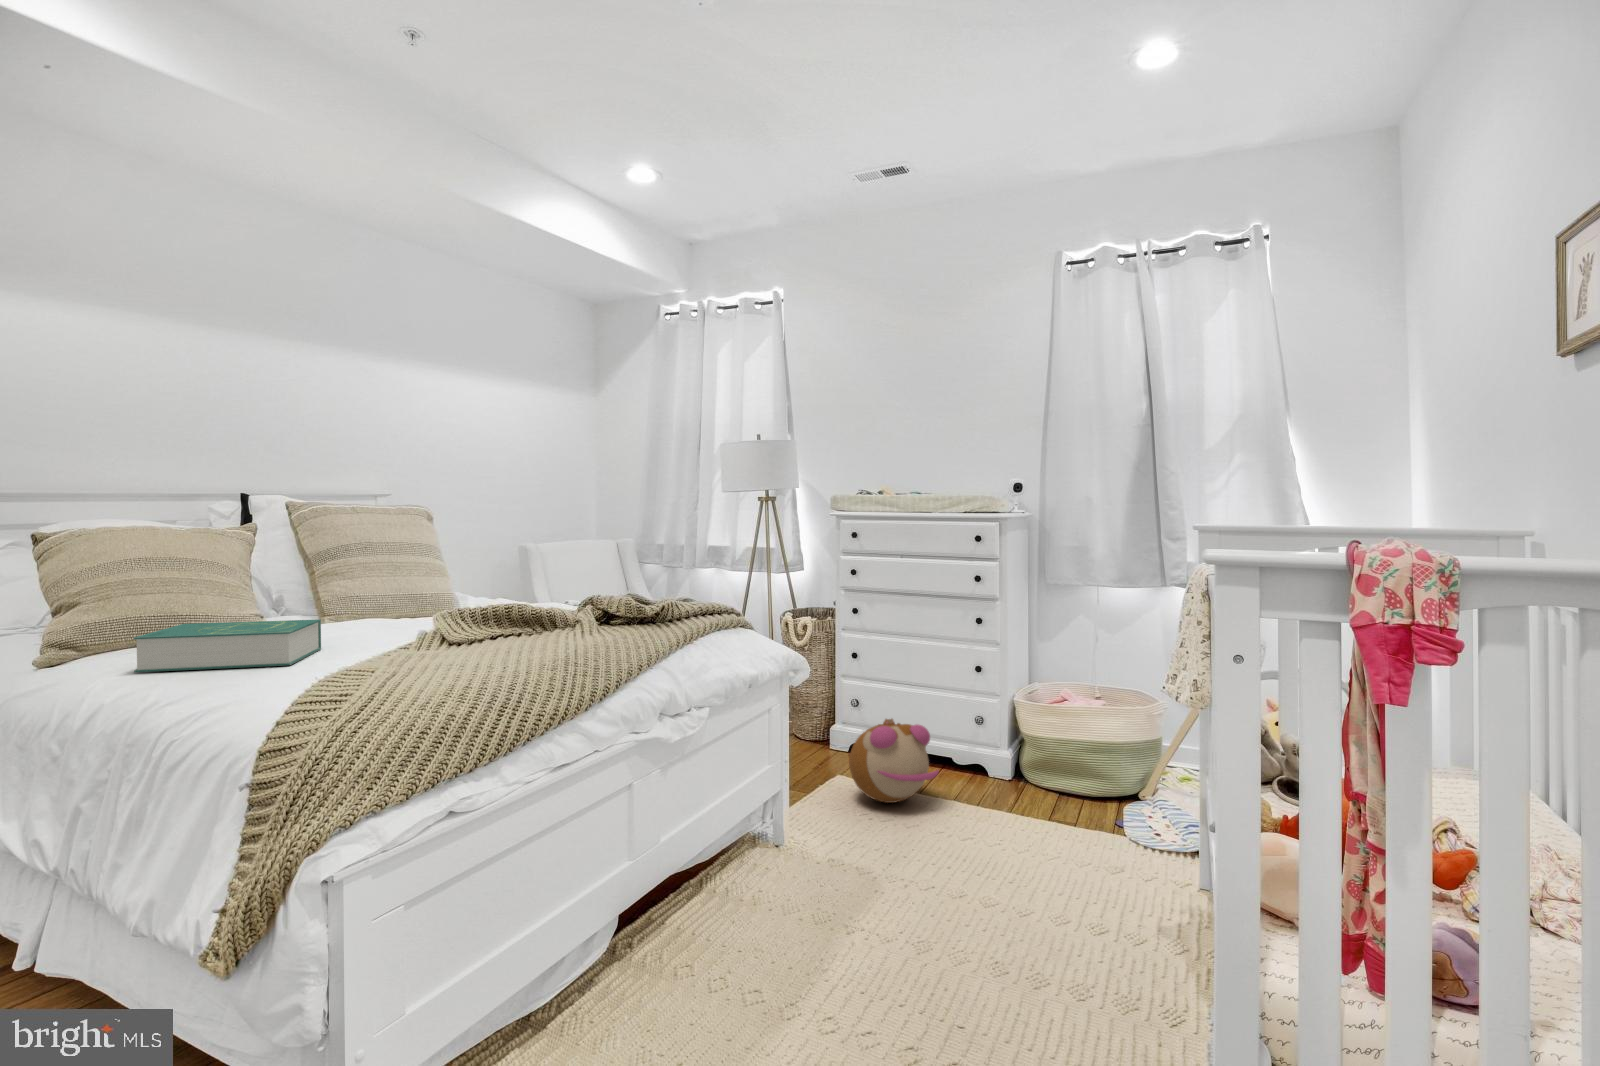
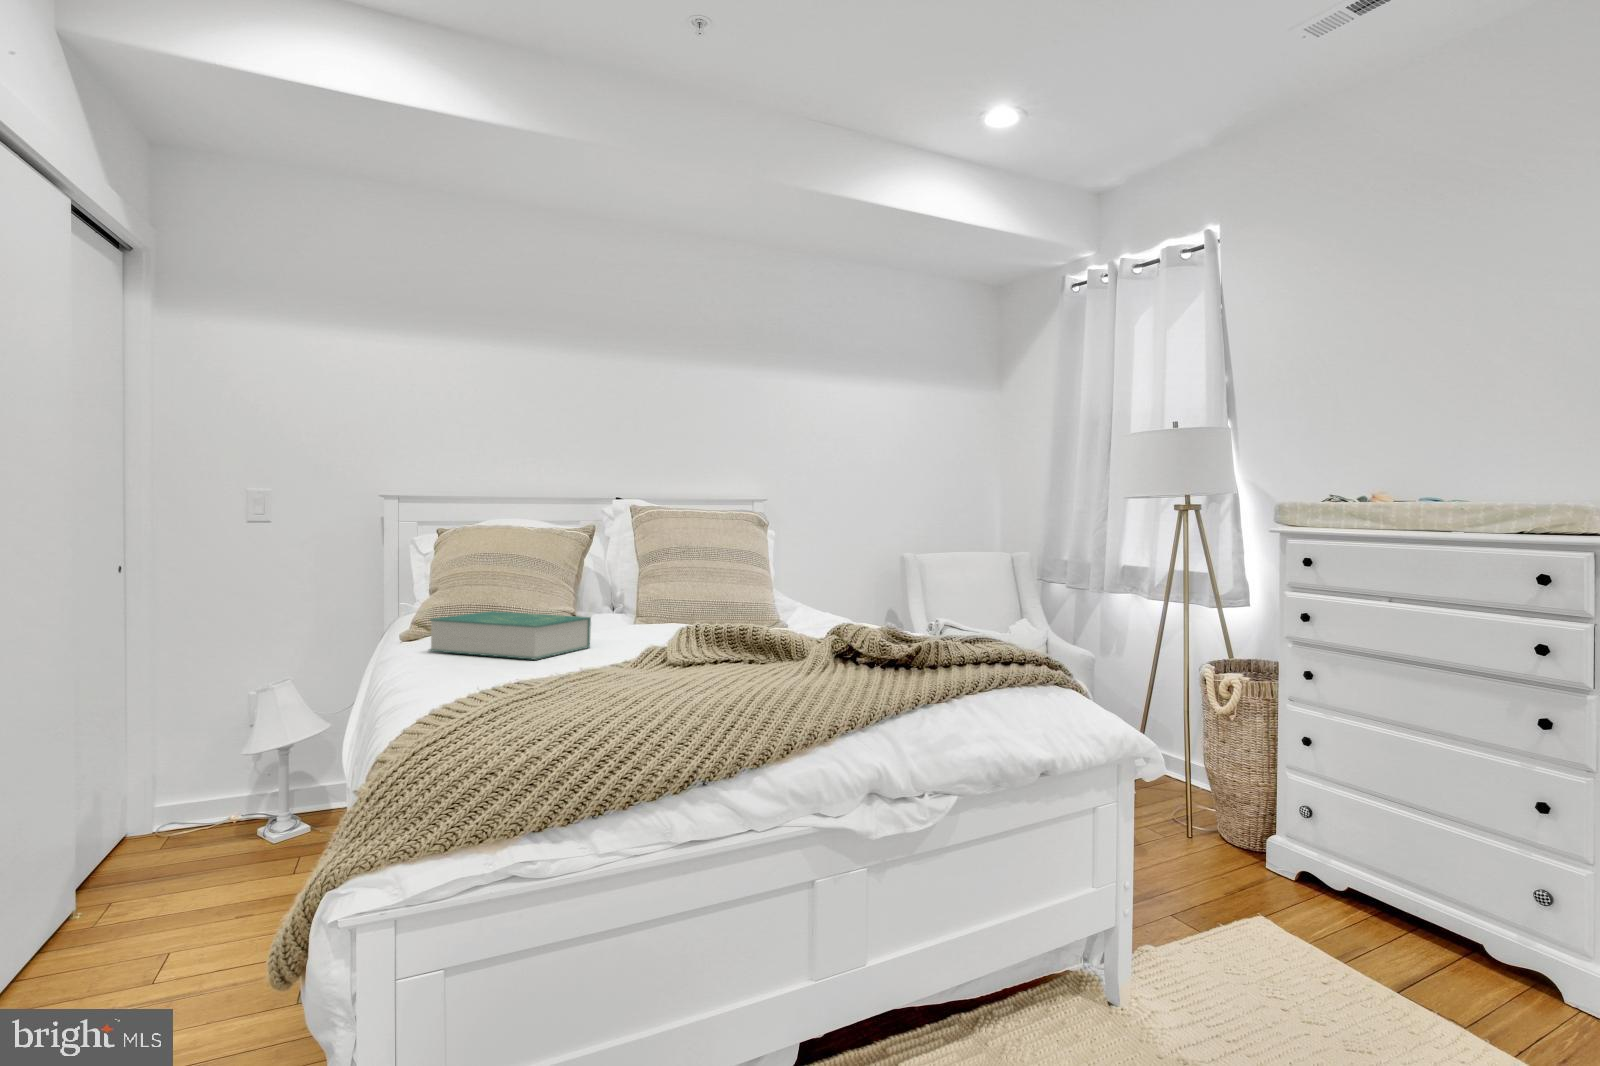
plush toy: present [849,719,939,803] -> none [1263,849,1433,991]

